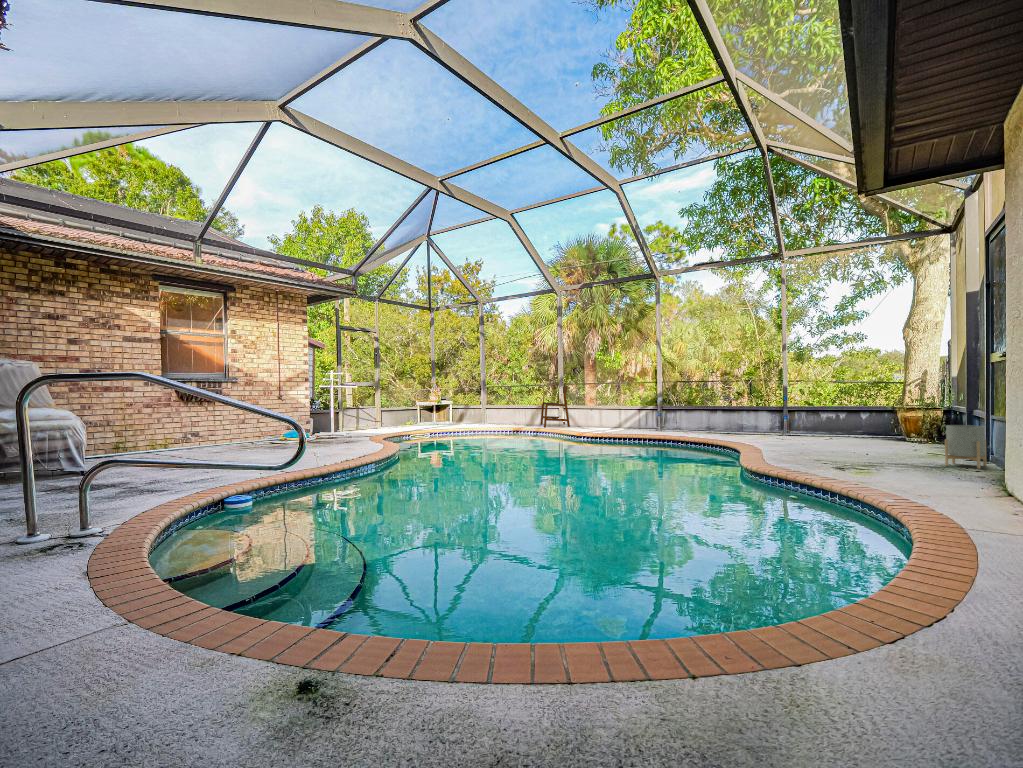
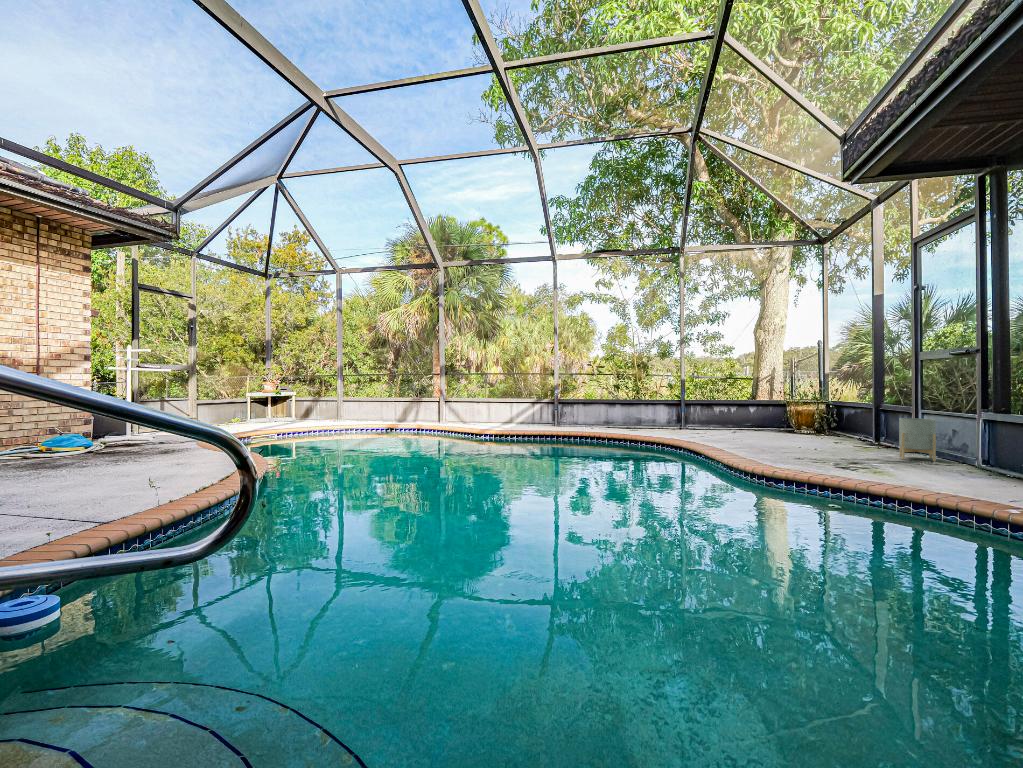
bench: present [541,386,570,428] -> none [413,376,453,425]

